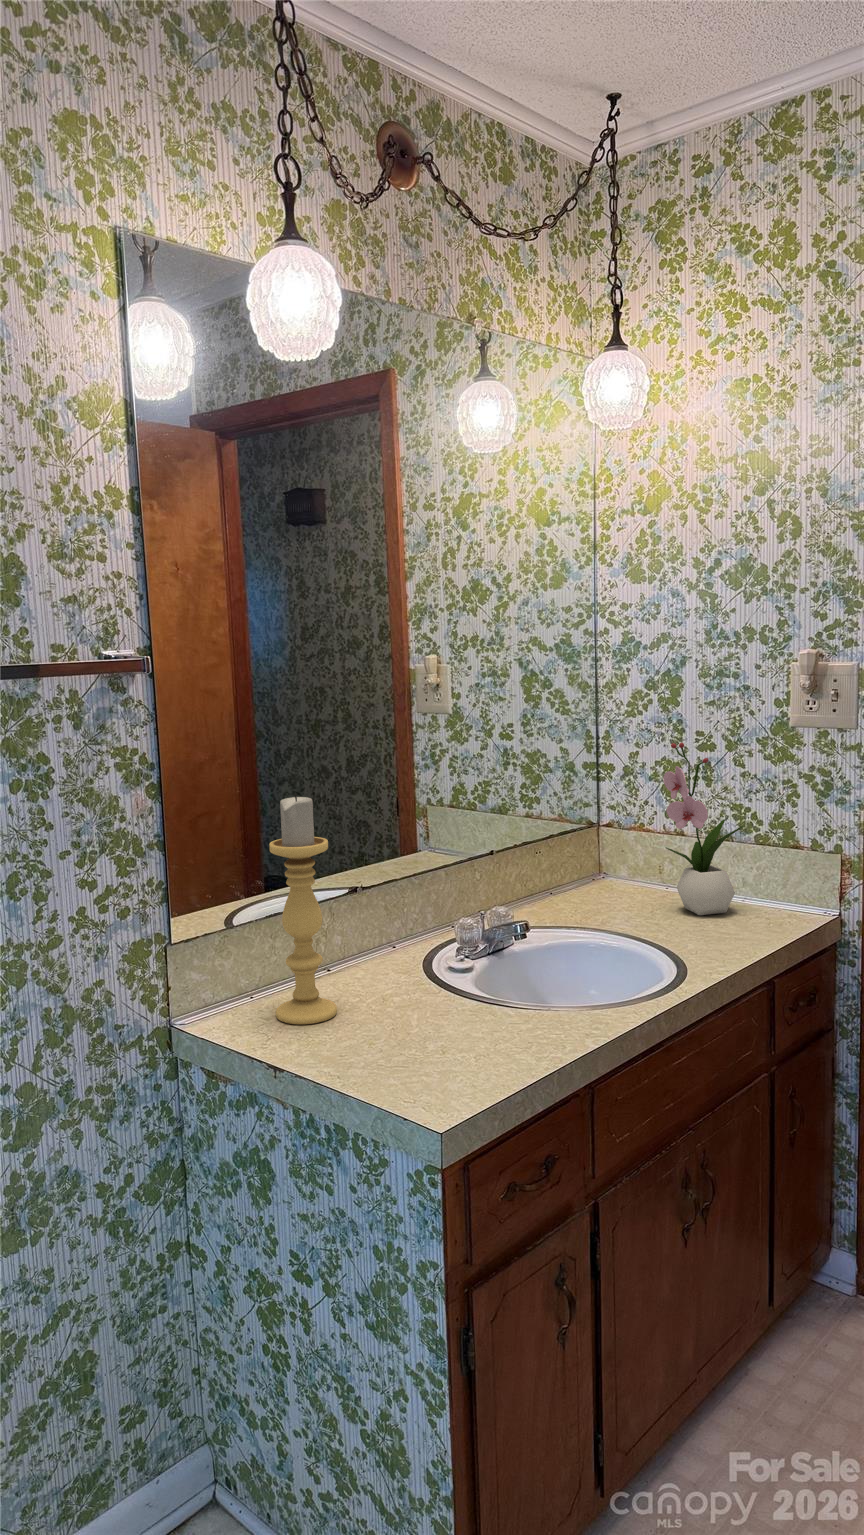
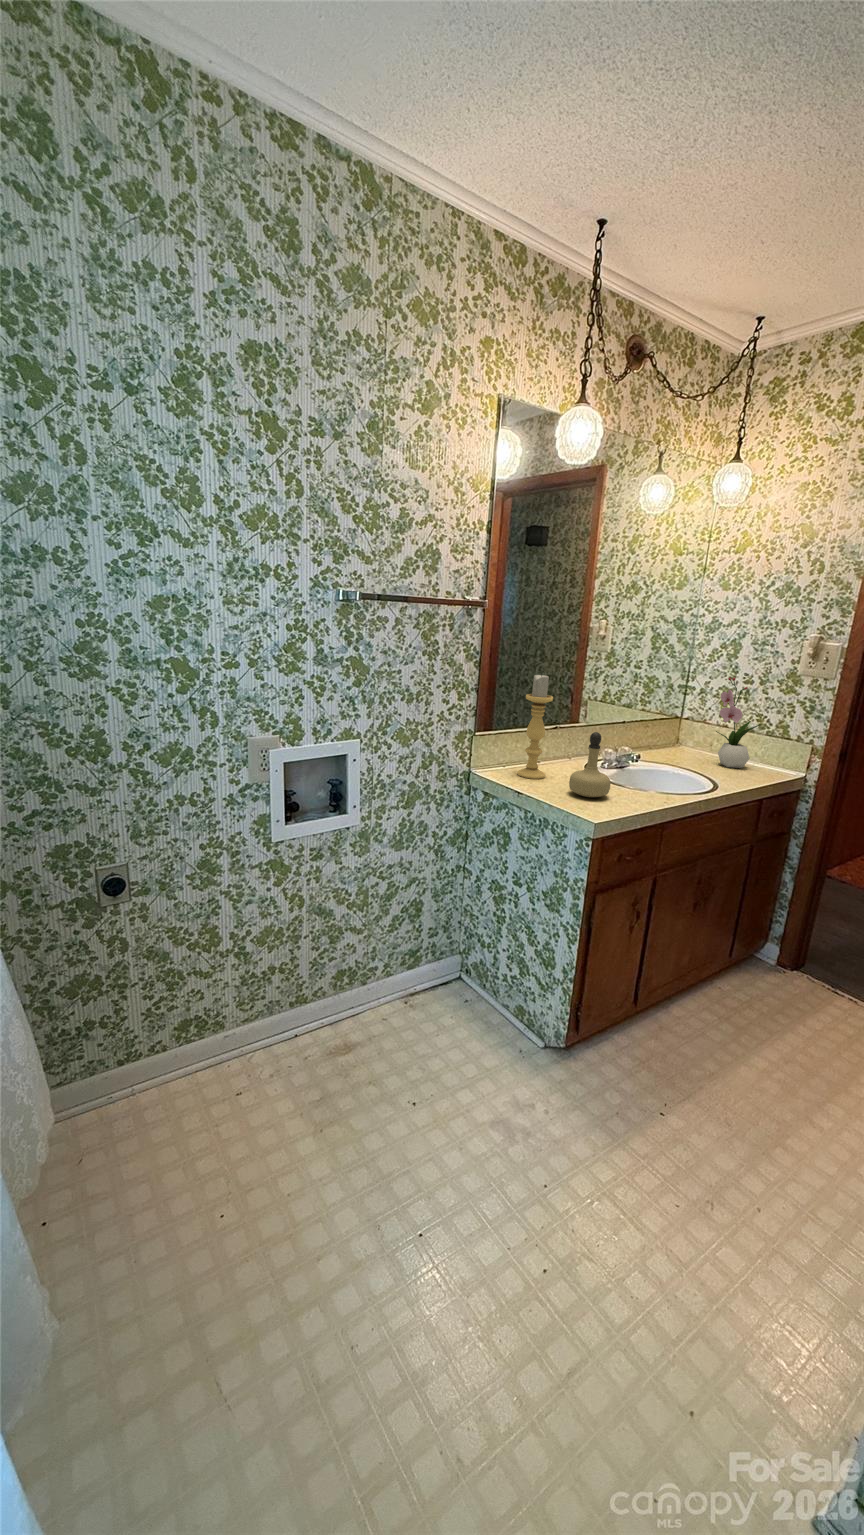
perfume bottle: none [382,914,470,1059] -> present [569,732,611,798]

